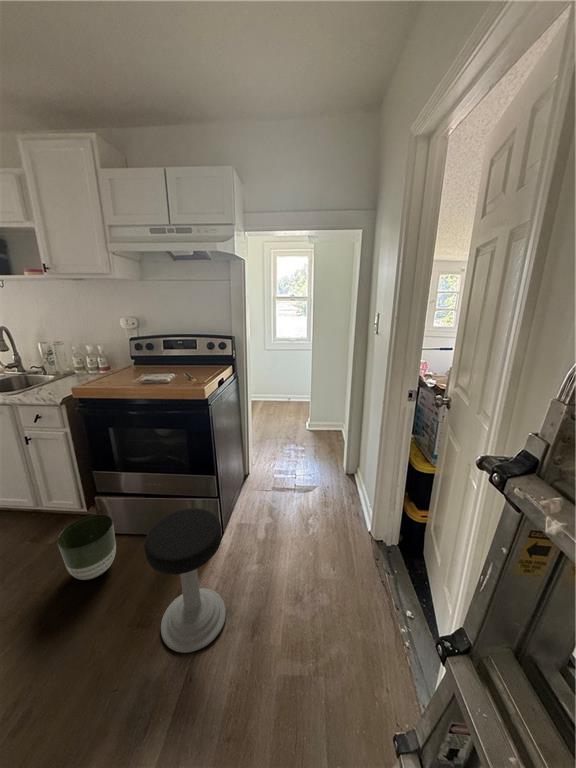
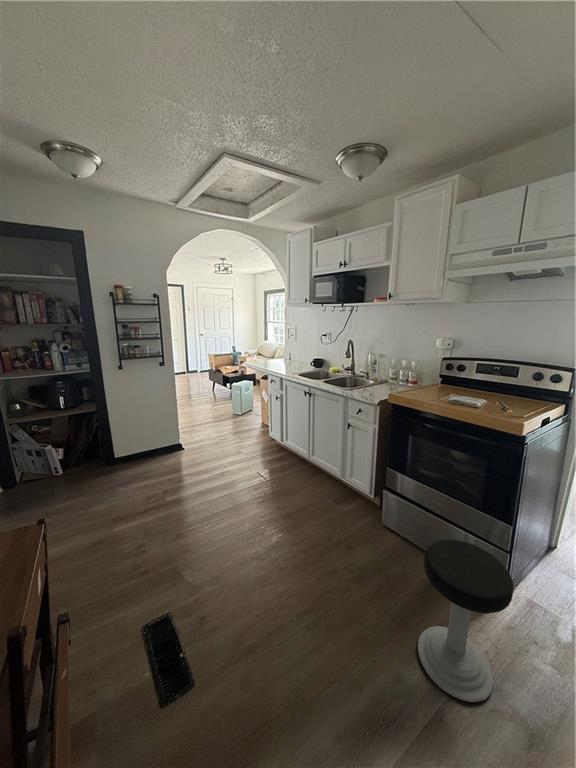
planter: present [57,514,116,580] -> none [354,502,395,557]

